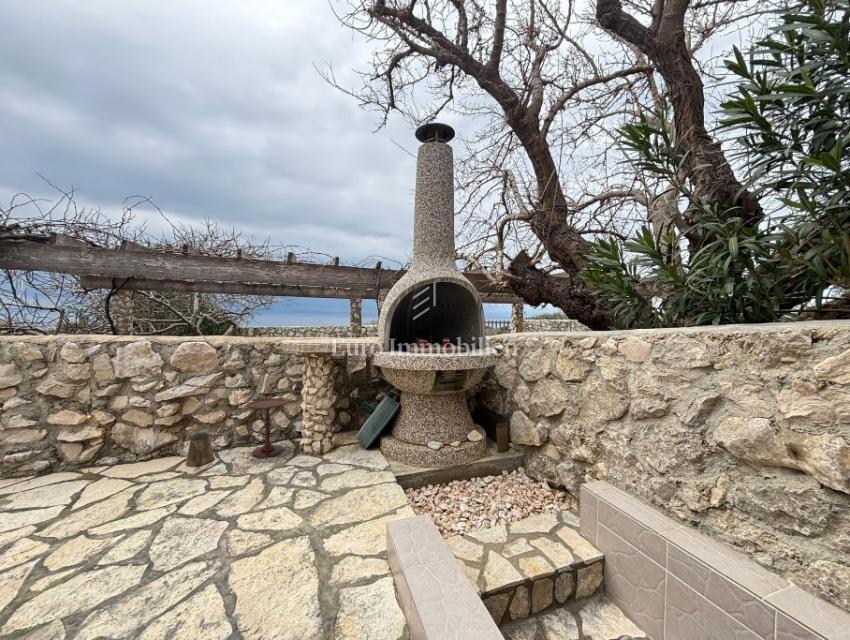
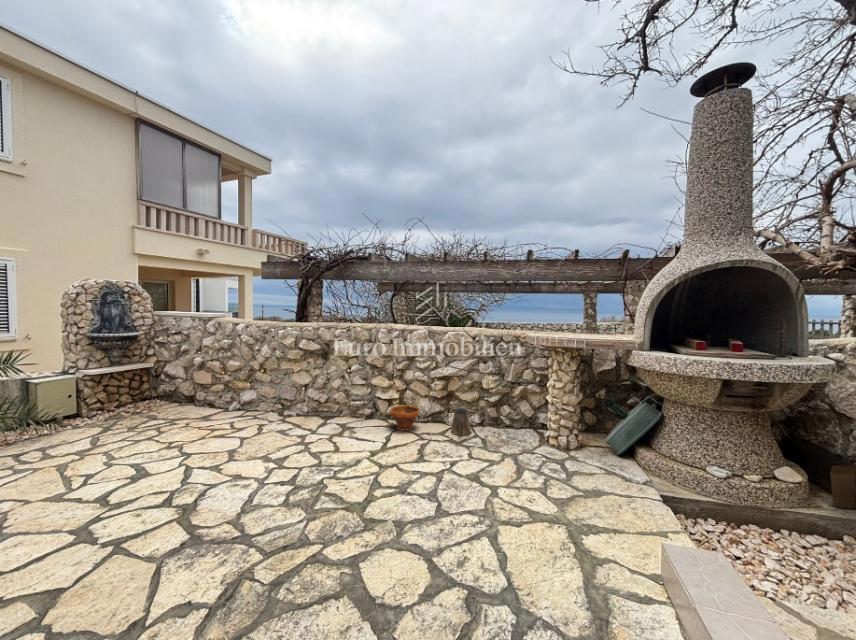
side table: present [247,398,287,458] -> none [497,387,532,441]
planter: none [83,442,137,479] -> present [390,405,419,430]

